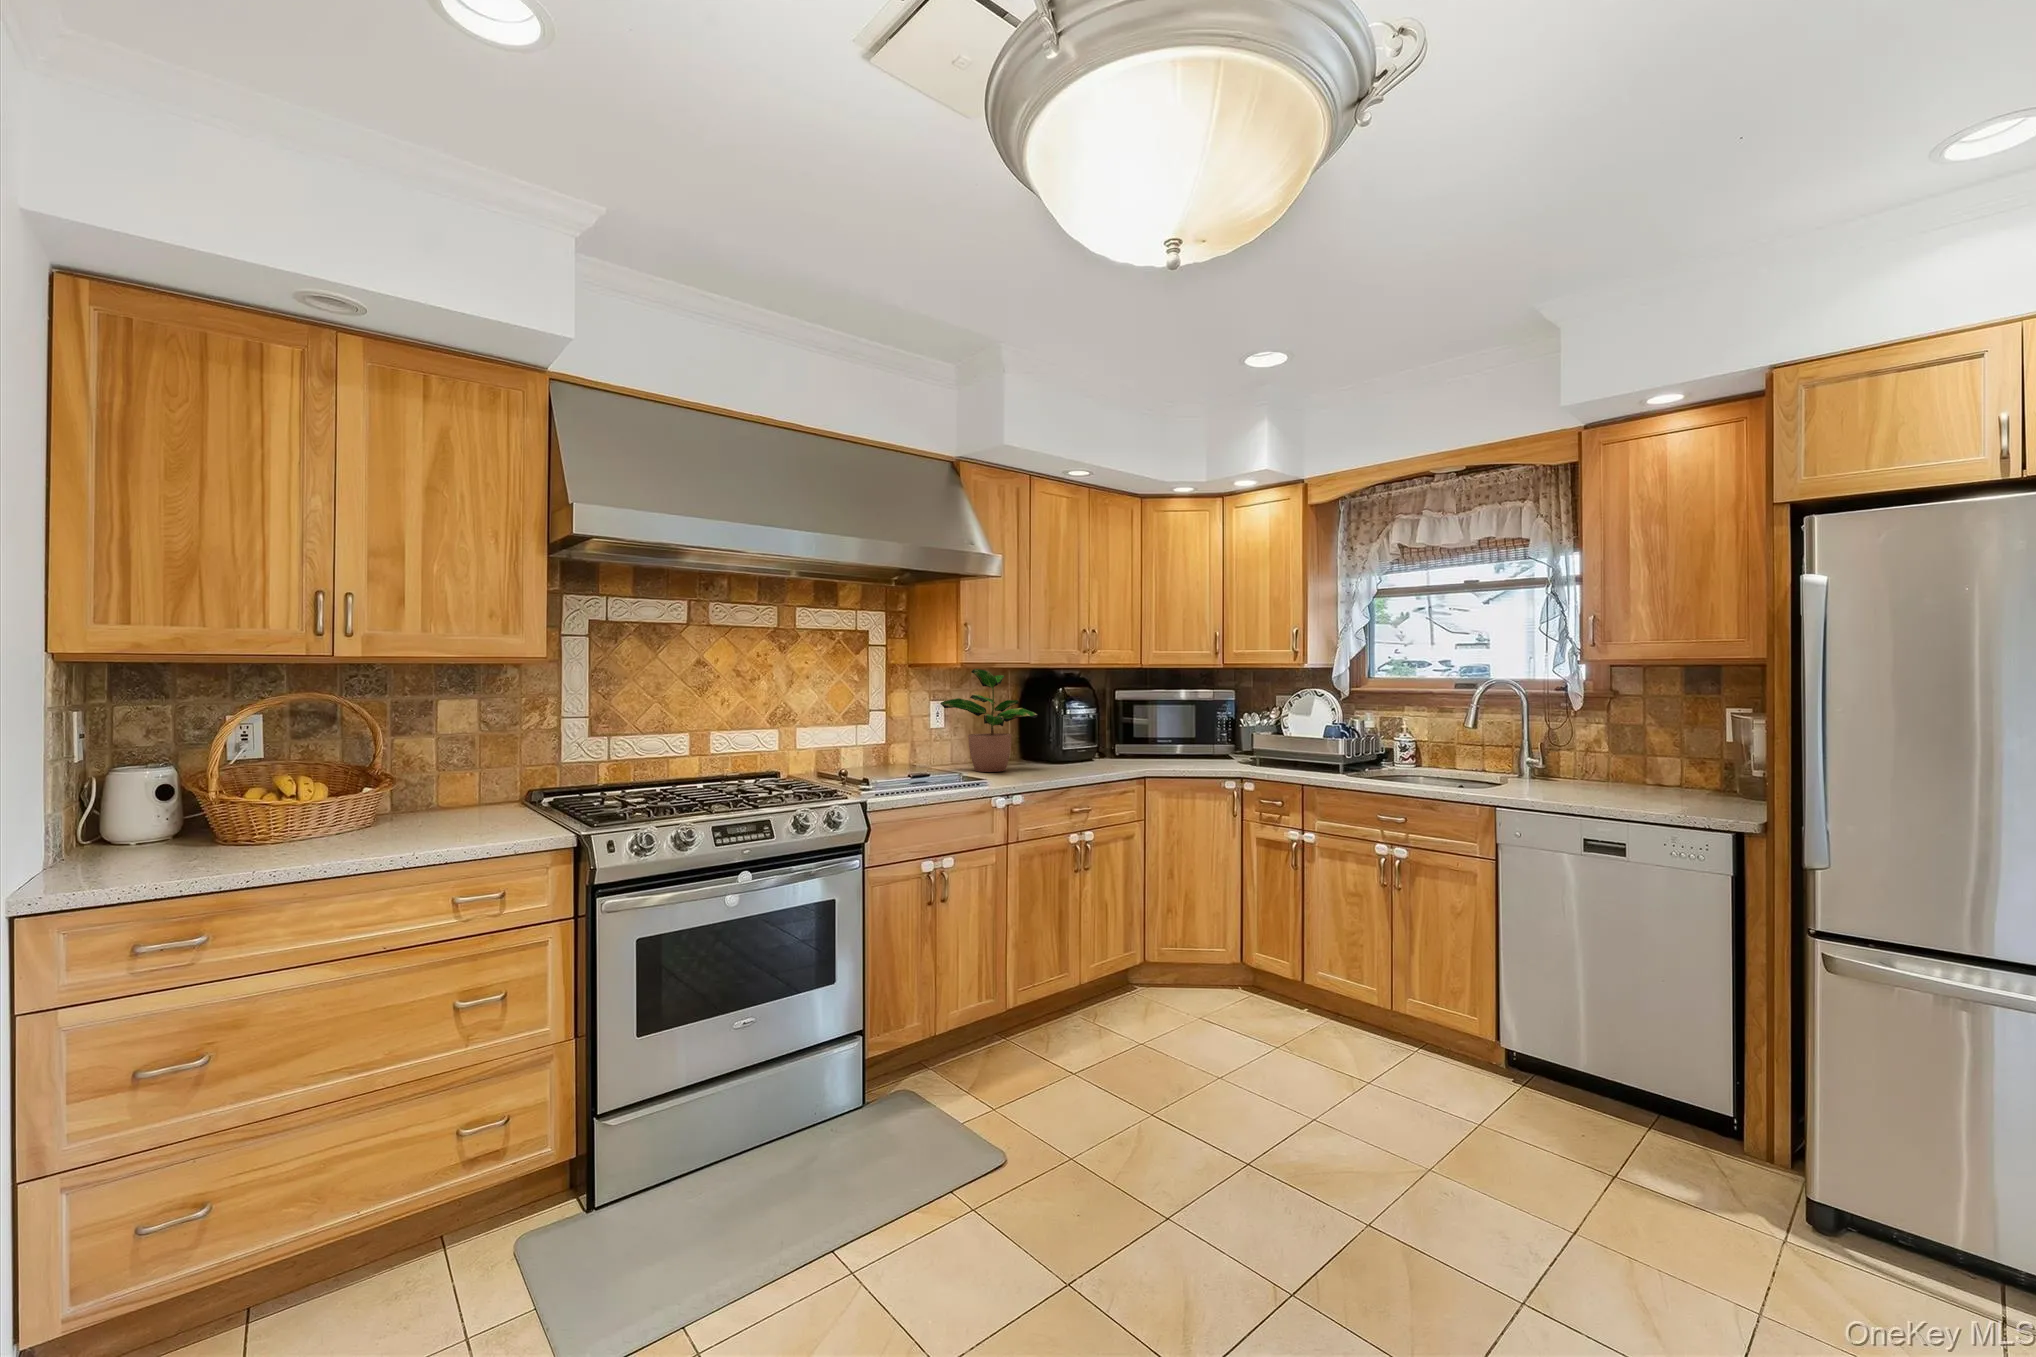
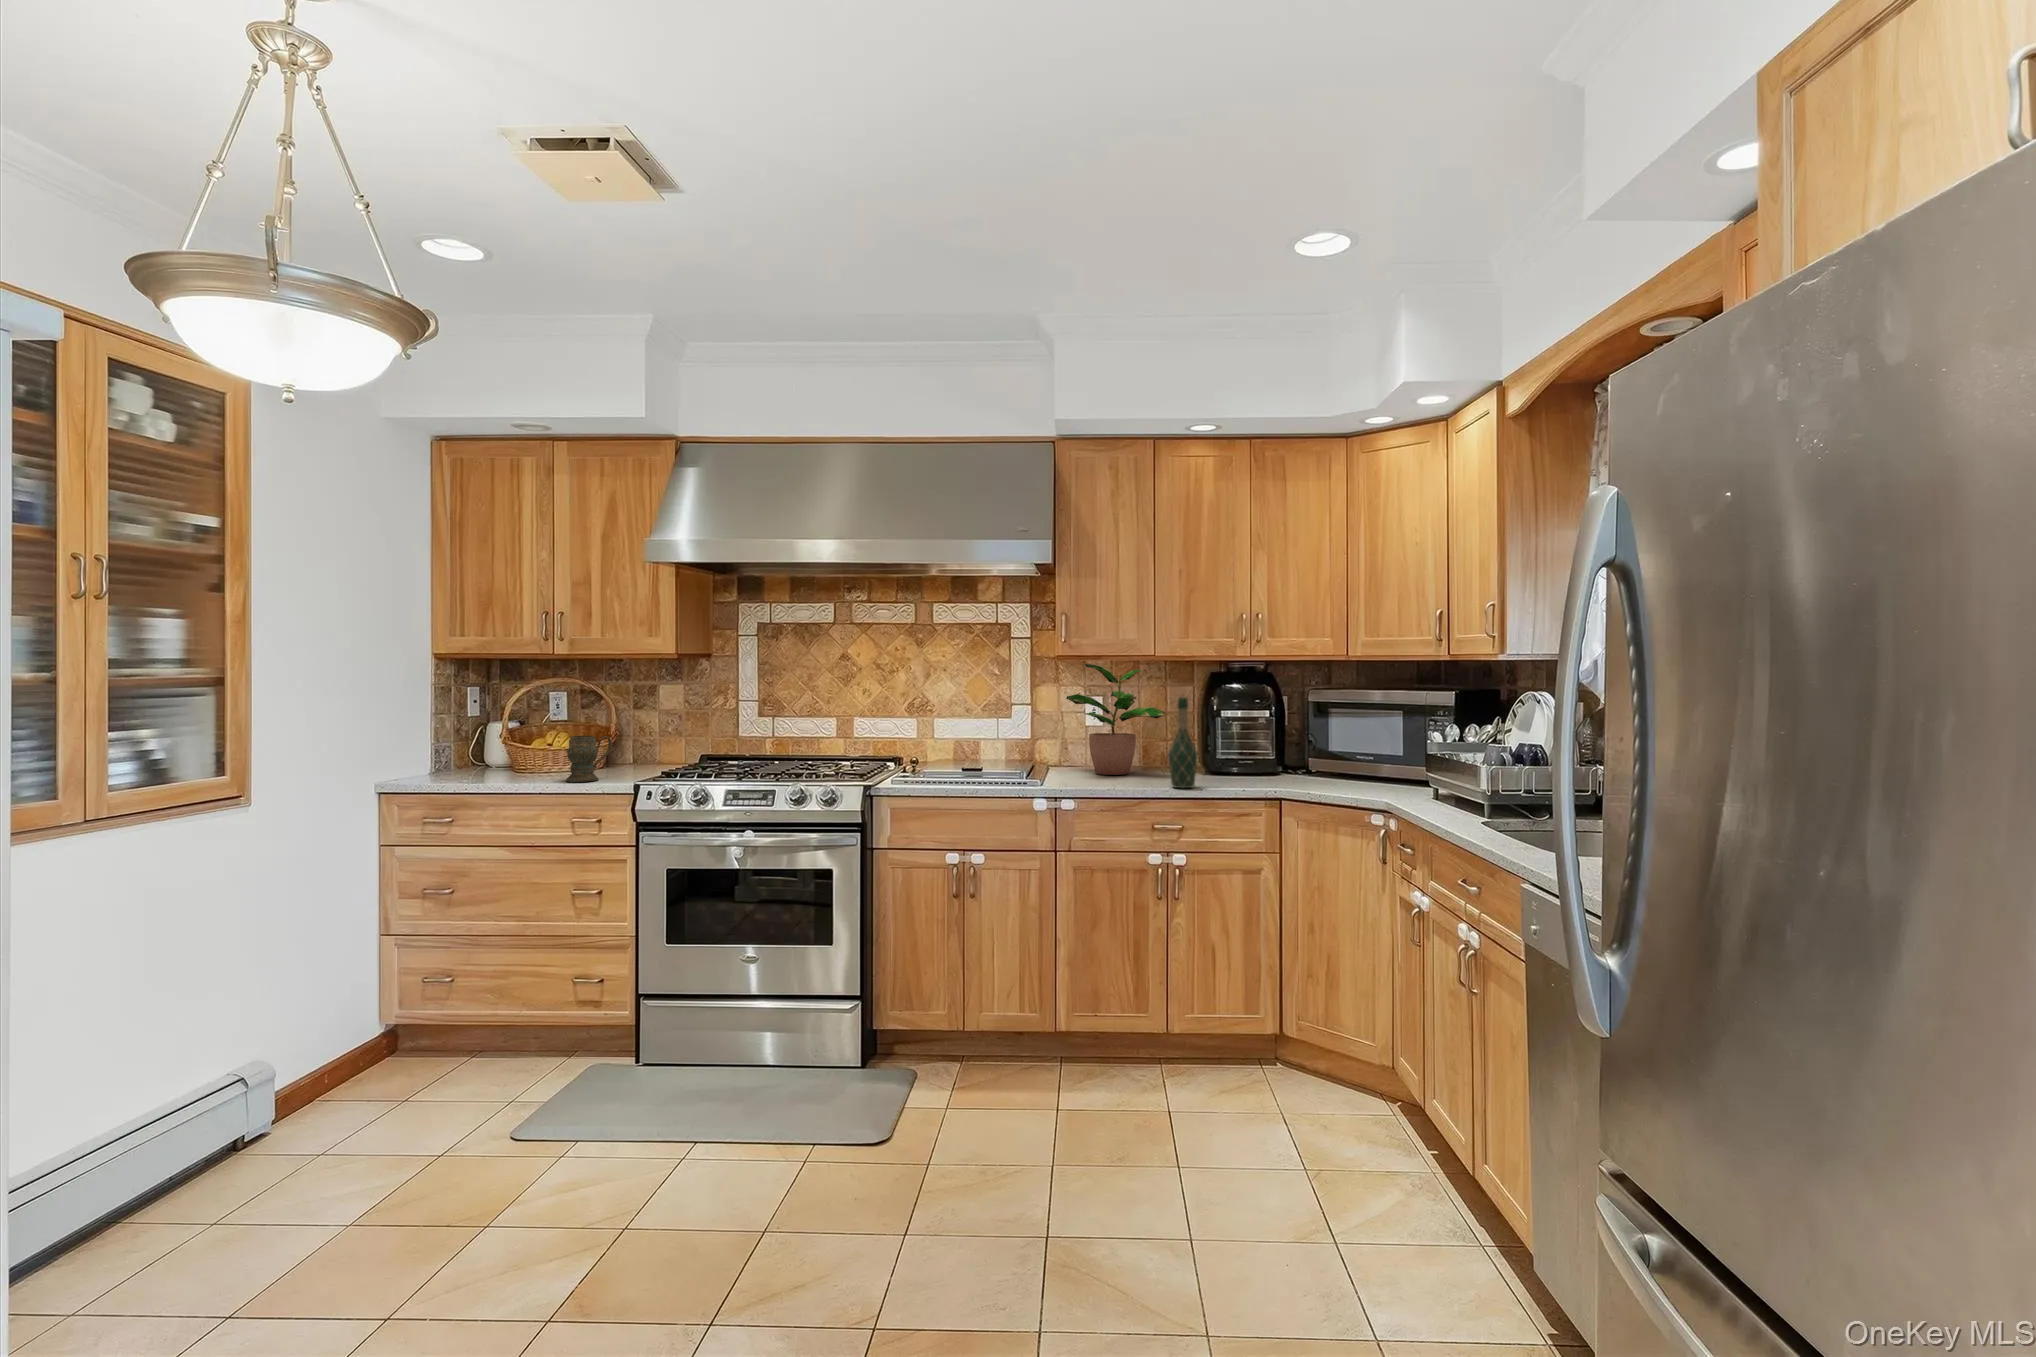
wine bottle: none [1076,697,1101,776] -> present [1169,698,1198,788]
mug: none [434,773,494,845] -> present [566,736,611,782]

